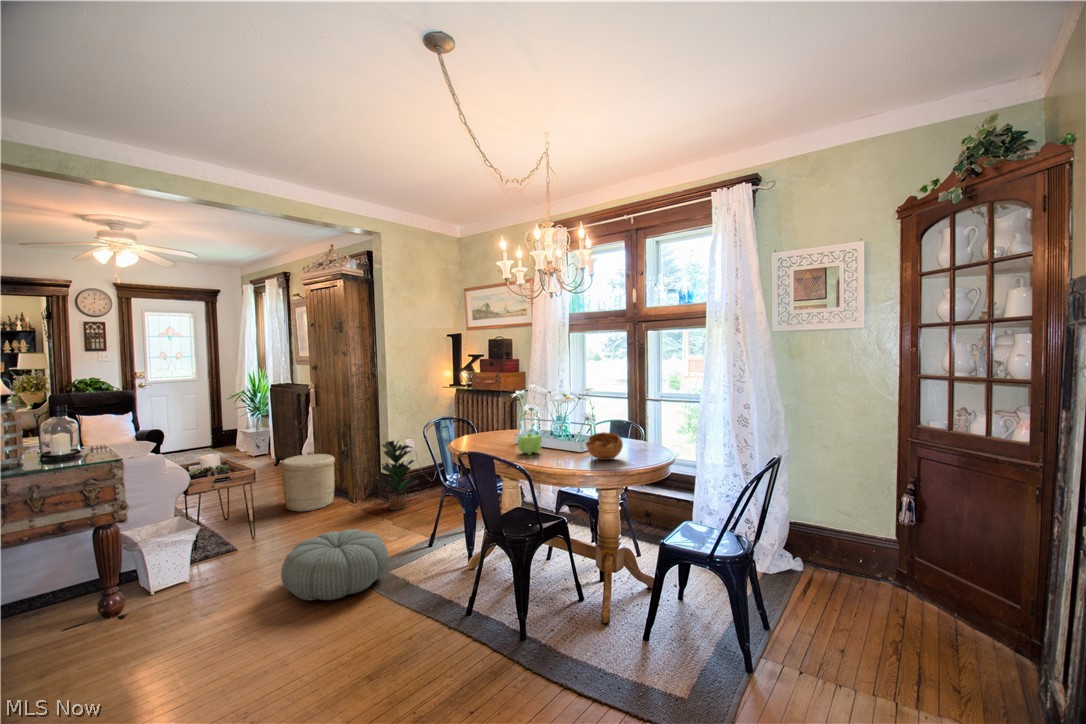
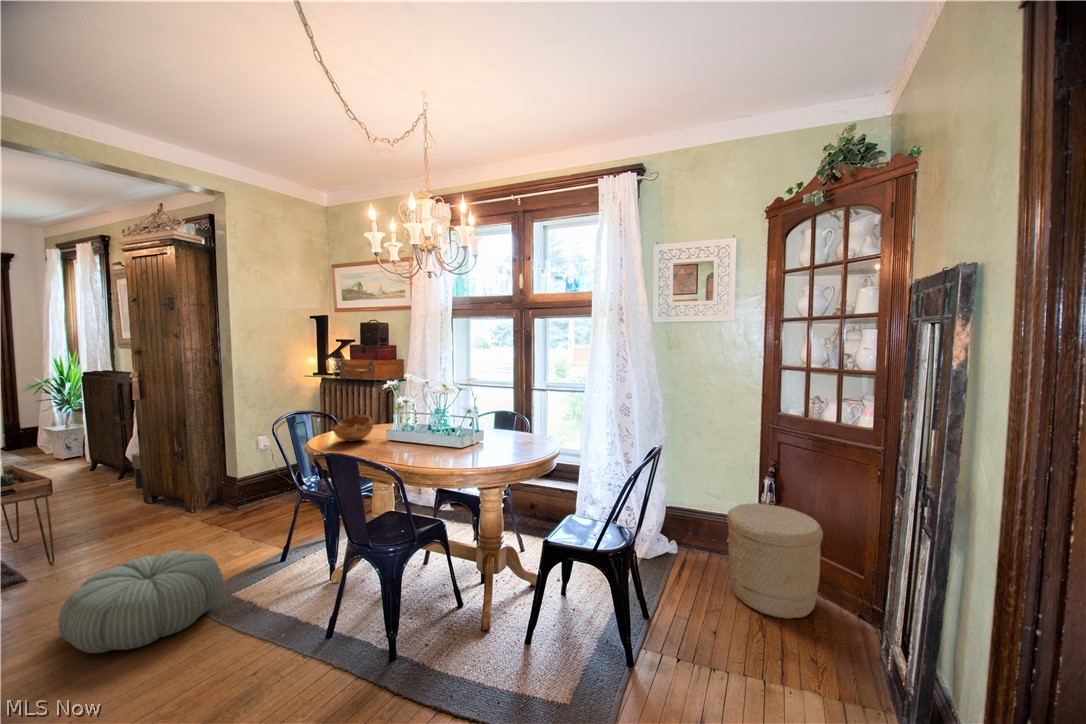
wooden bowl: present [586,432,623,460] -> present [330,415,373,441]
teapot: present [518,433,542,455] -> none [387,429,417,453]
potted plant: present [376,440,419,510] -> none [217,437,277,518]
woven basket: present [281,454,335,512] -> present [727,503,823,619]

